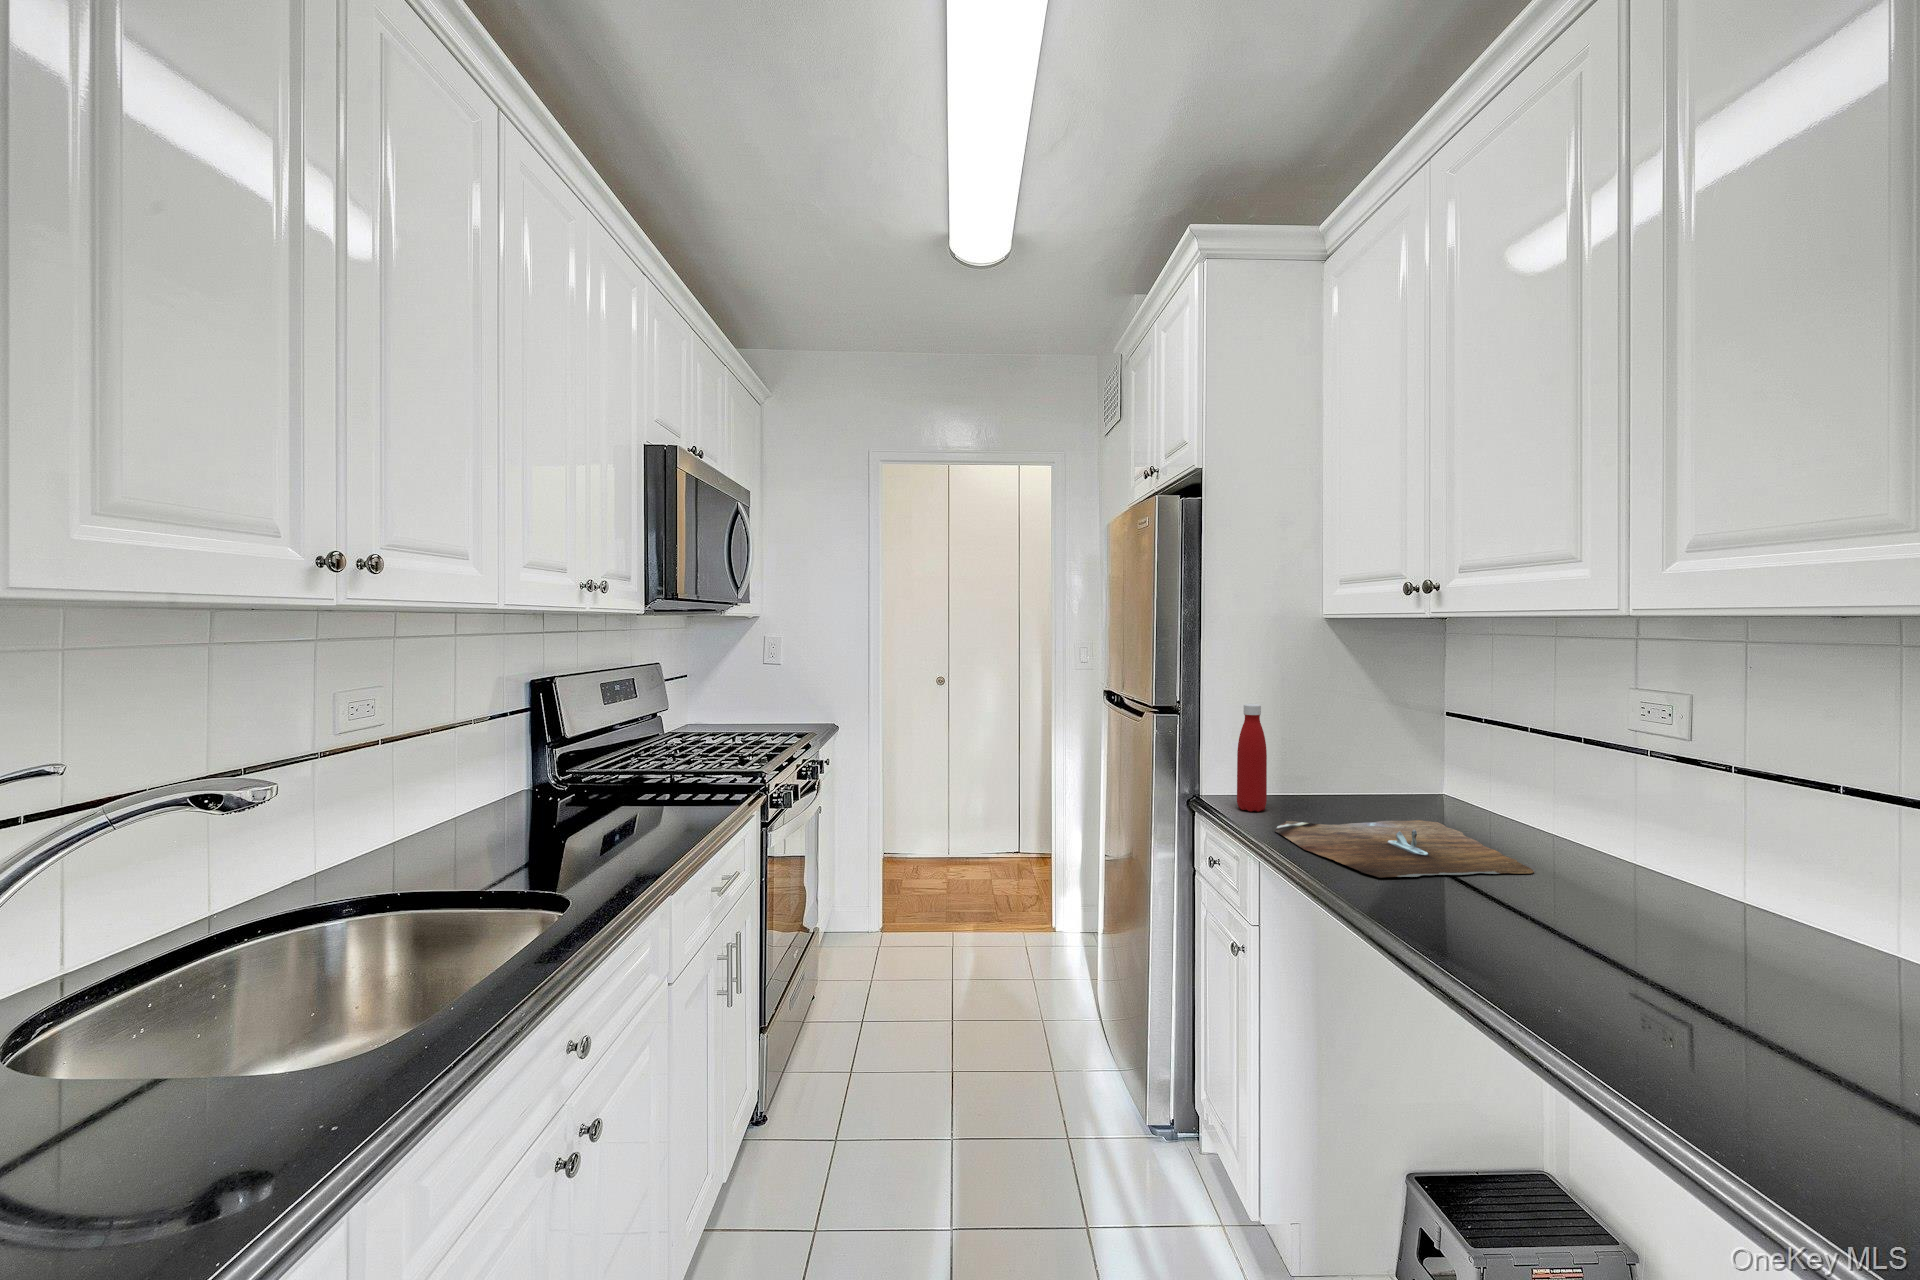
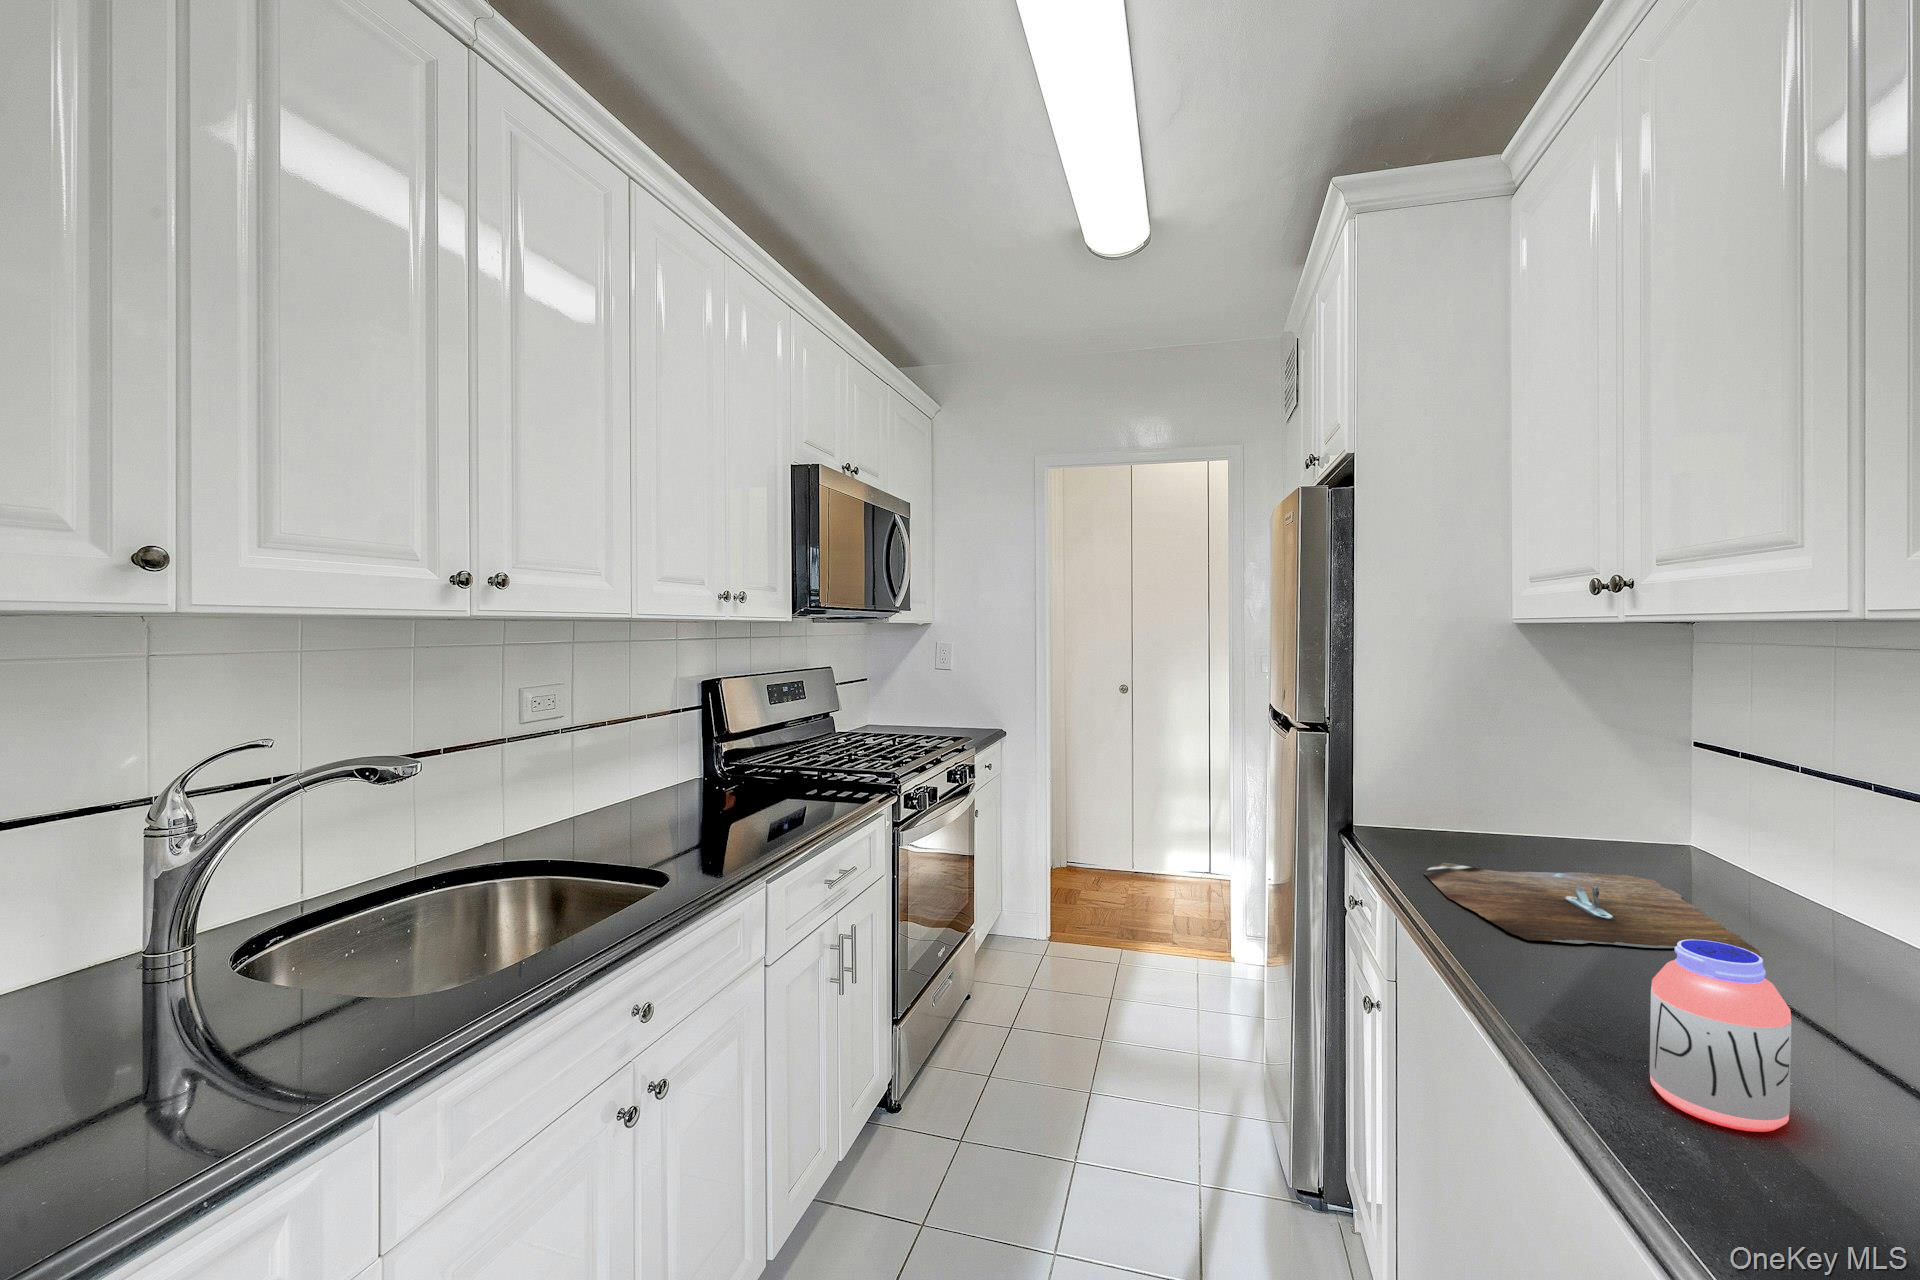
bottle: present [1237,704,1267,811] -> none [1392,725,1428,849]
jar: none [1518,860,1616,1000] -> present [1650,940,1791,1132]

